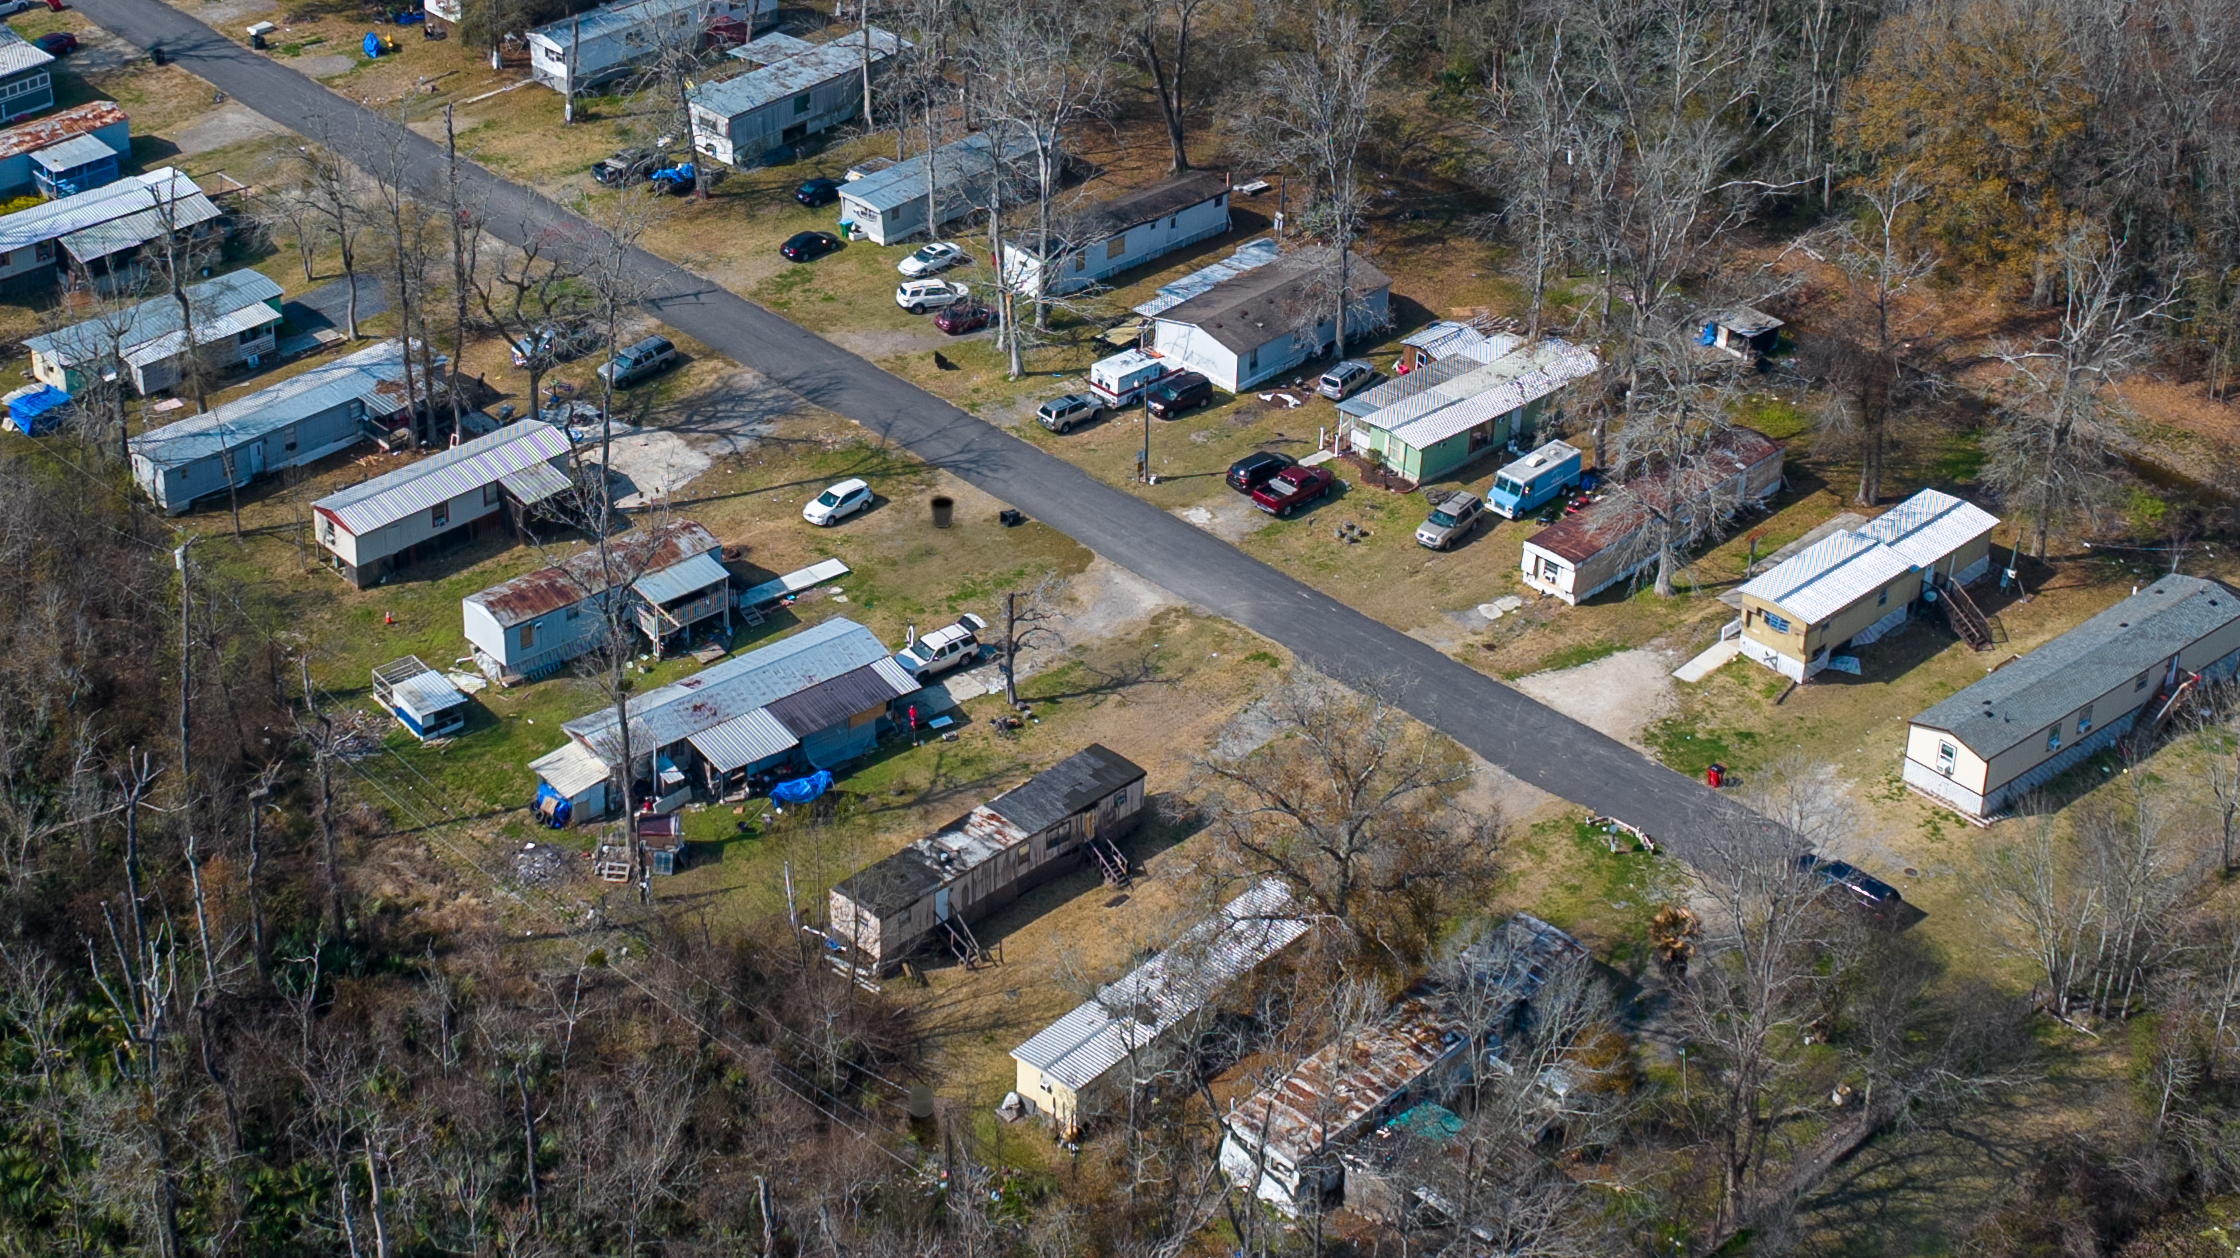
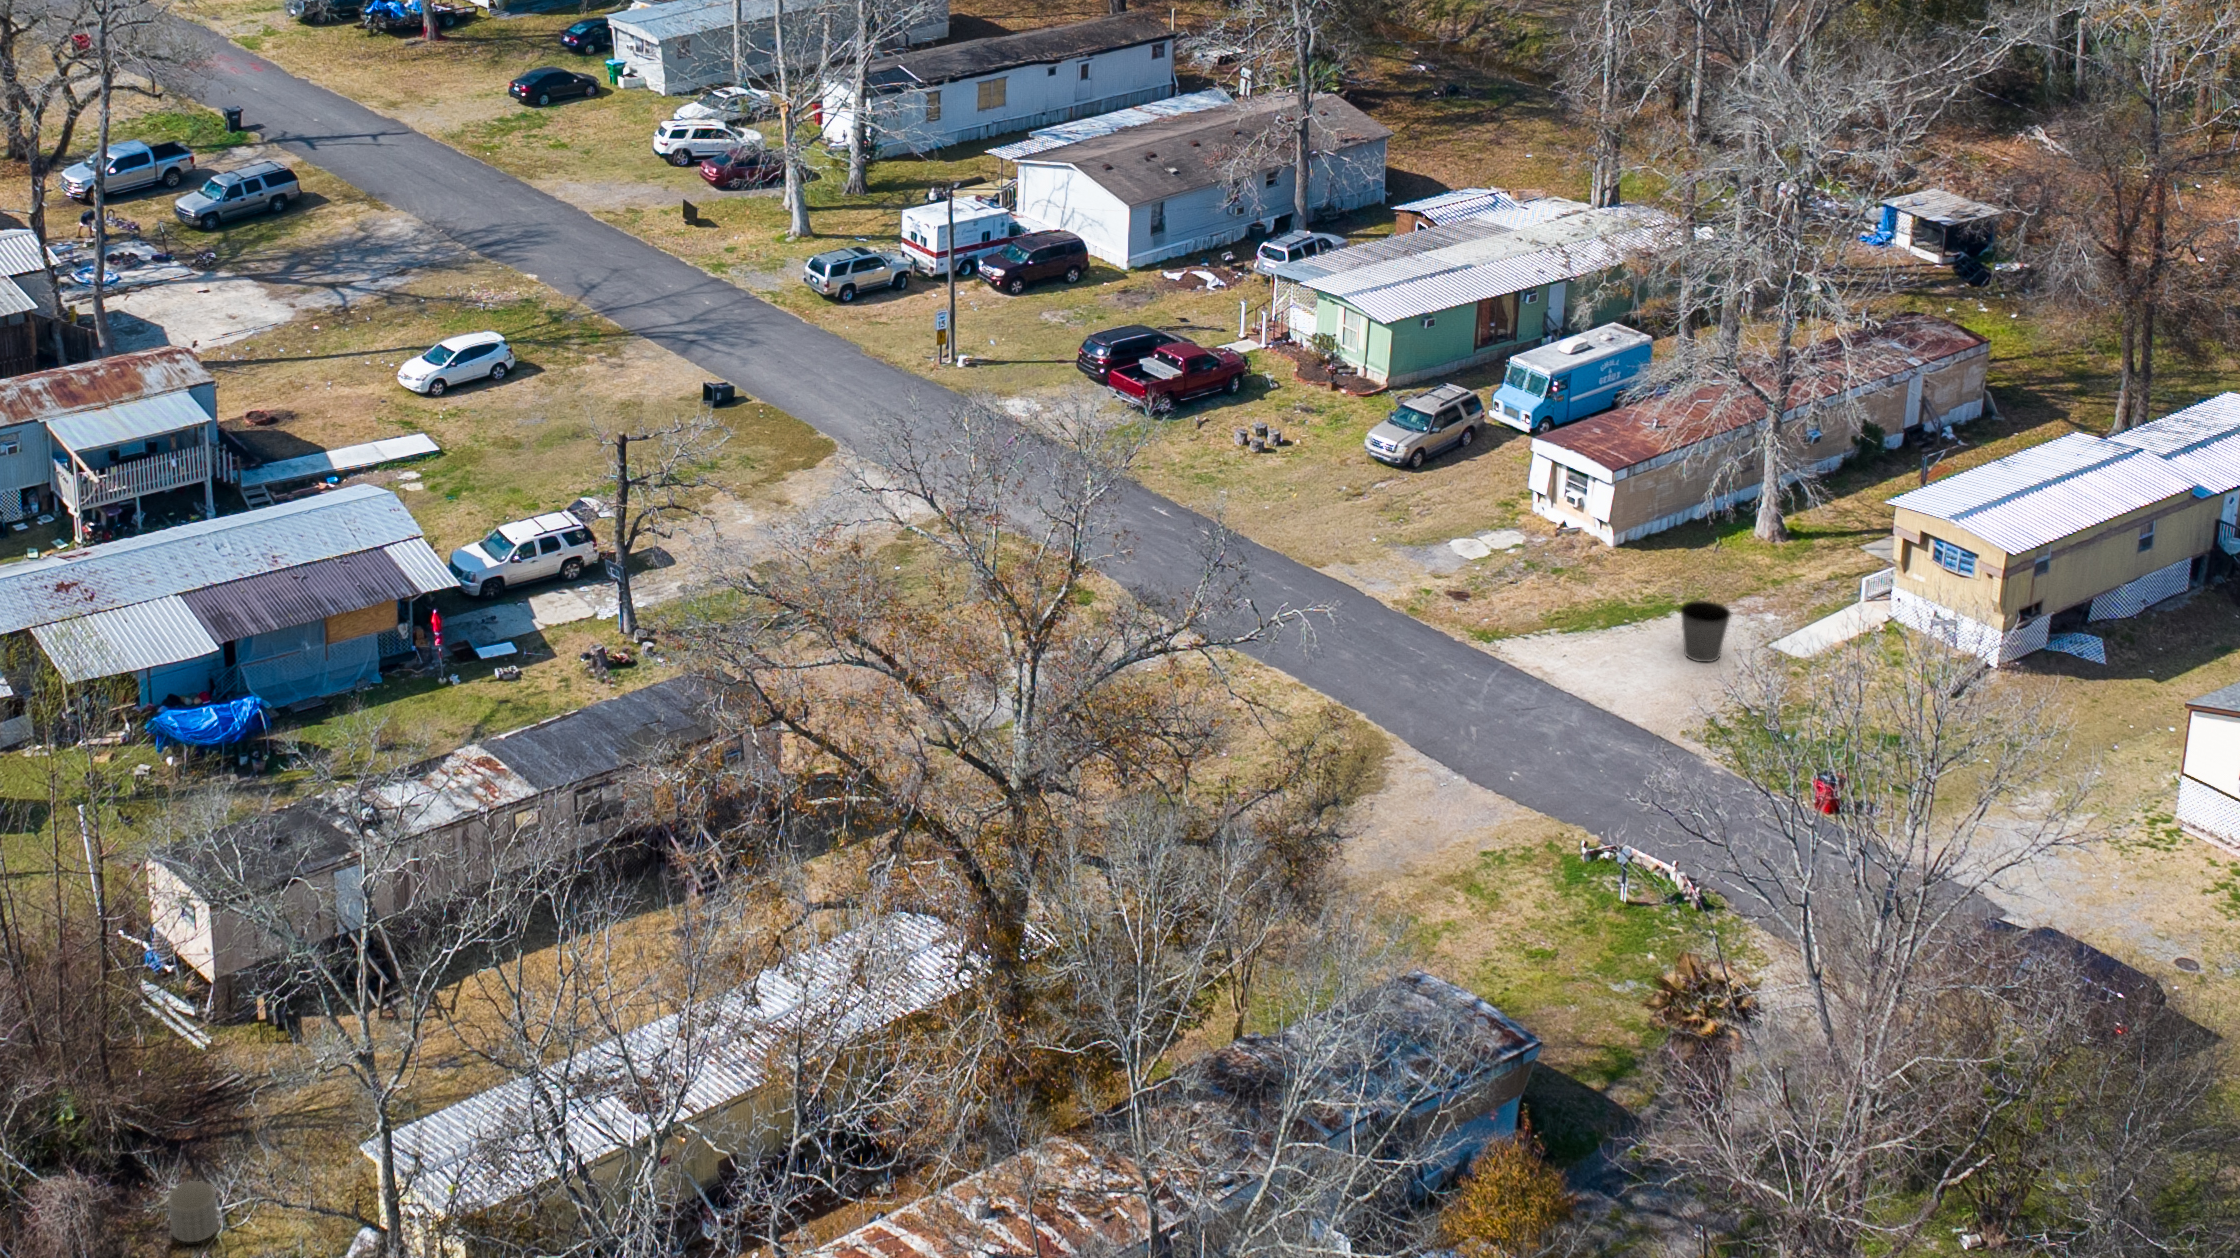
bucket: present [930,496,955,528] -> present [1680,601,1733,662]

